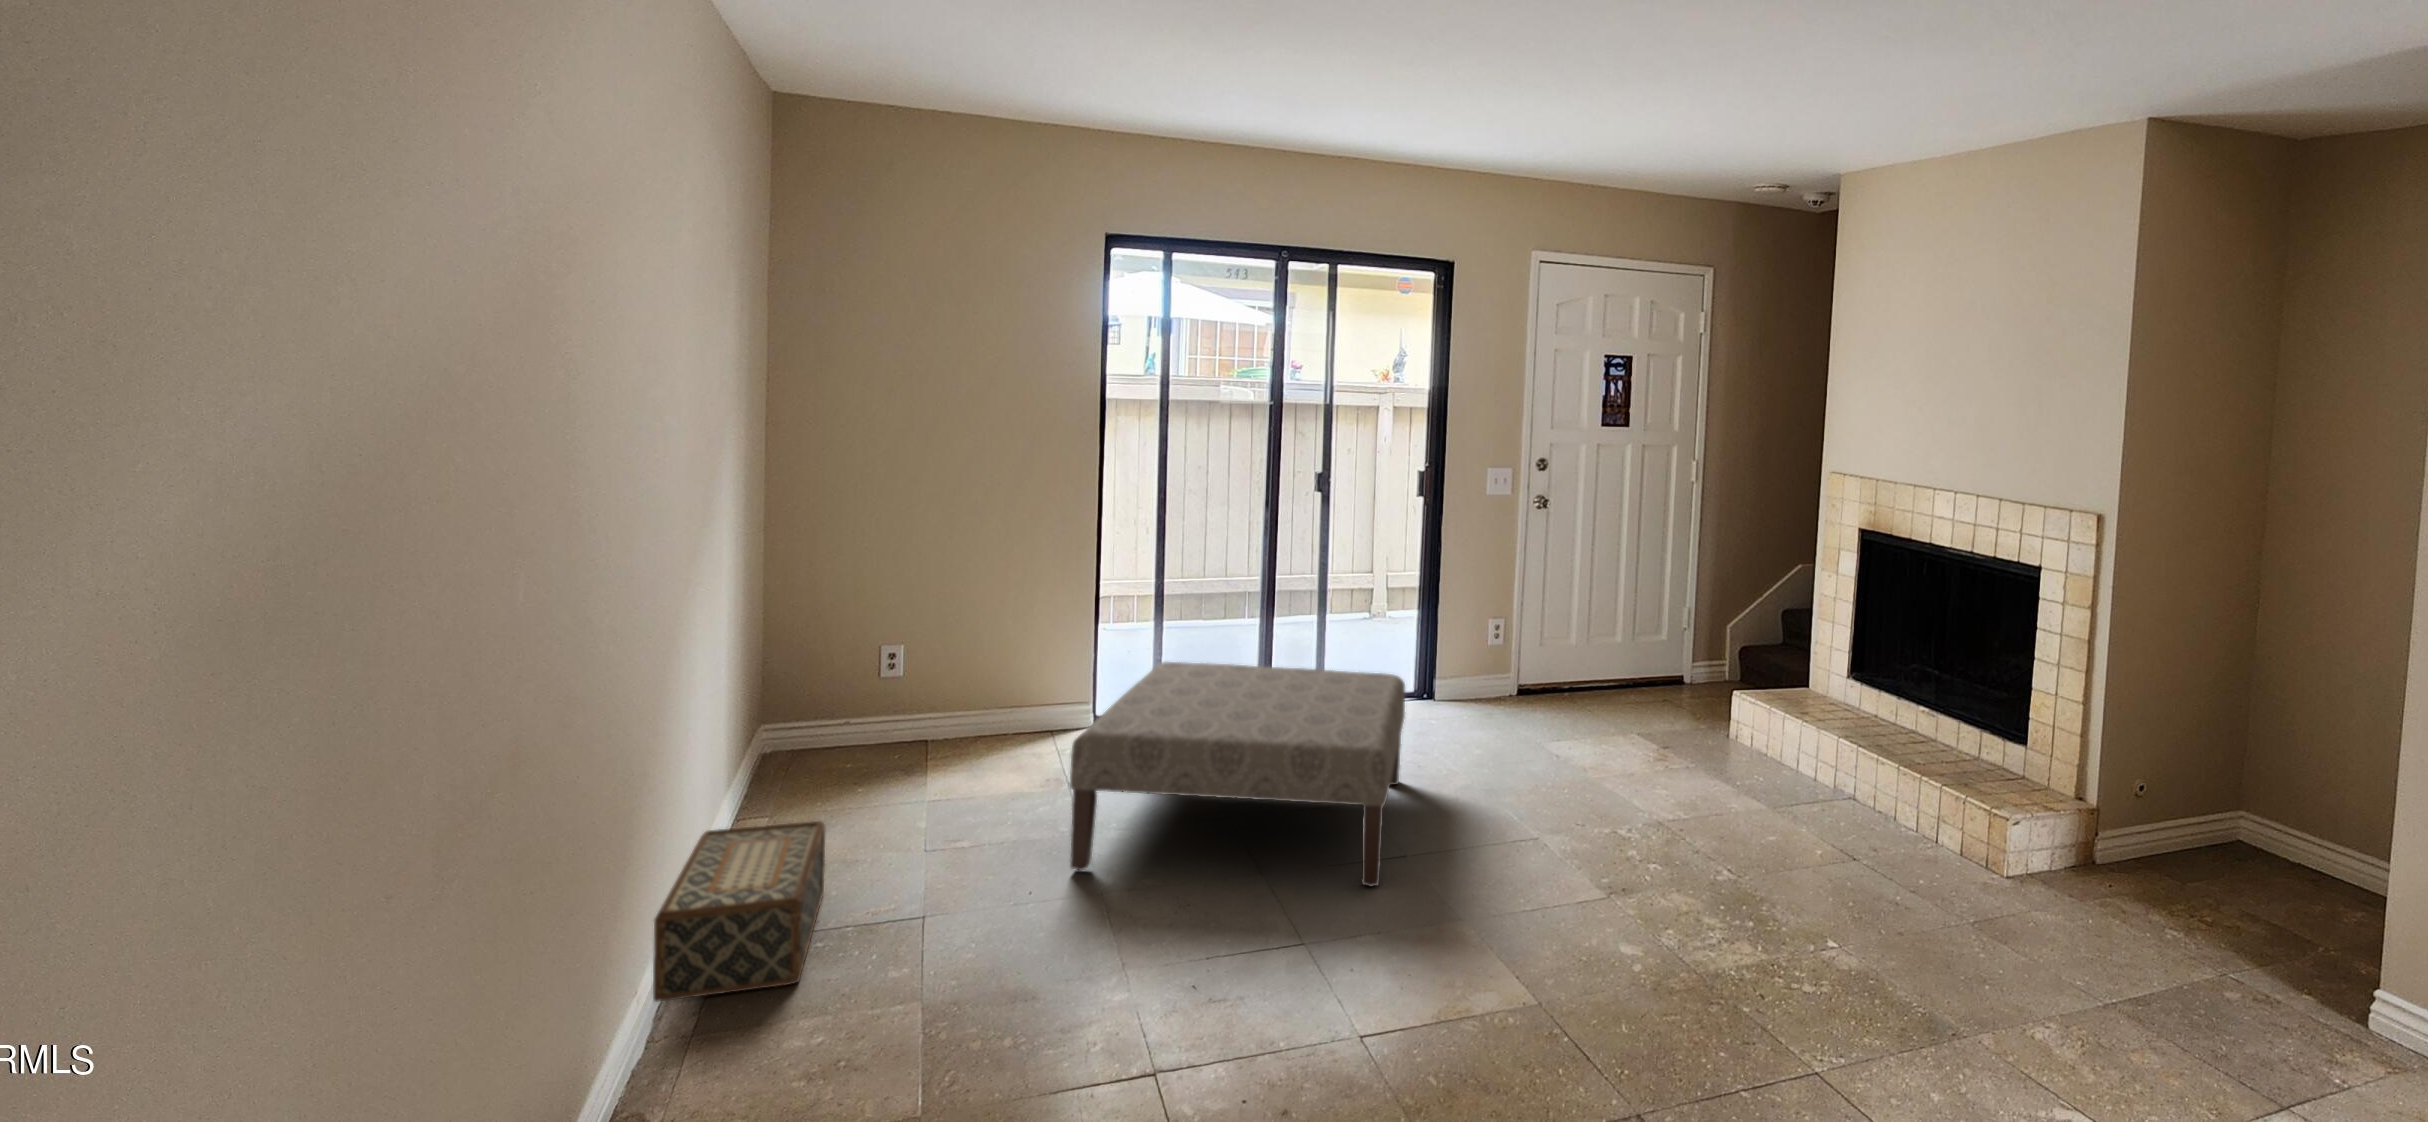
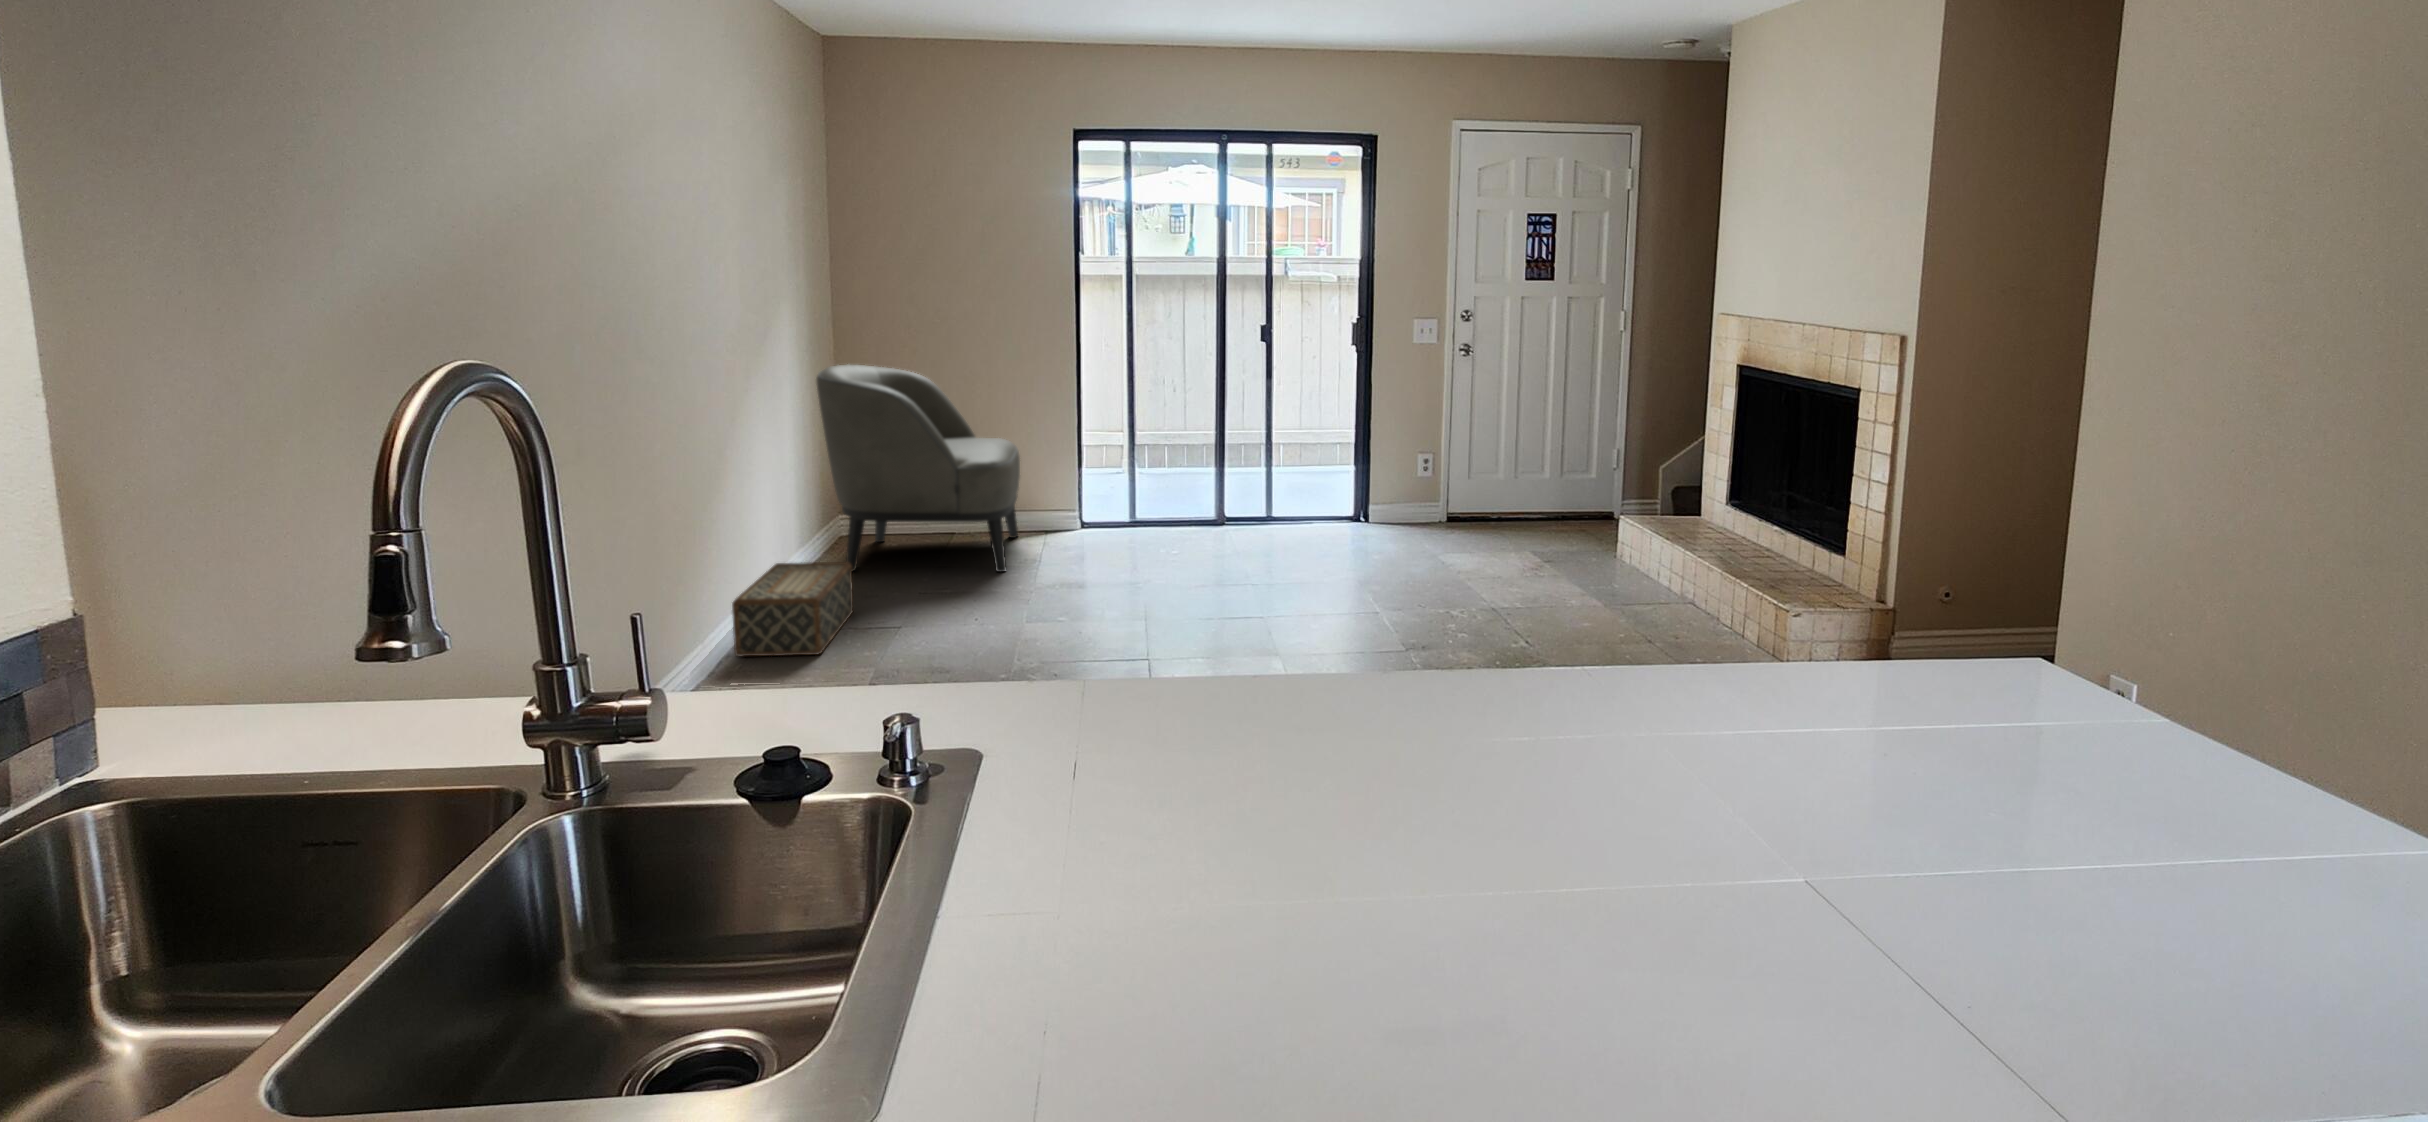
armchair: none [753,523,1033,818] -> present [816,364,1020,573]
ottoman: present [1070,662,1405,886] -> none [1015,472,1300,632]

